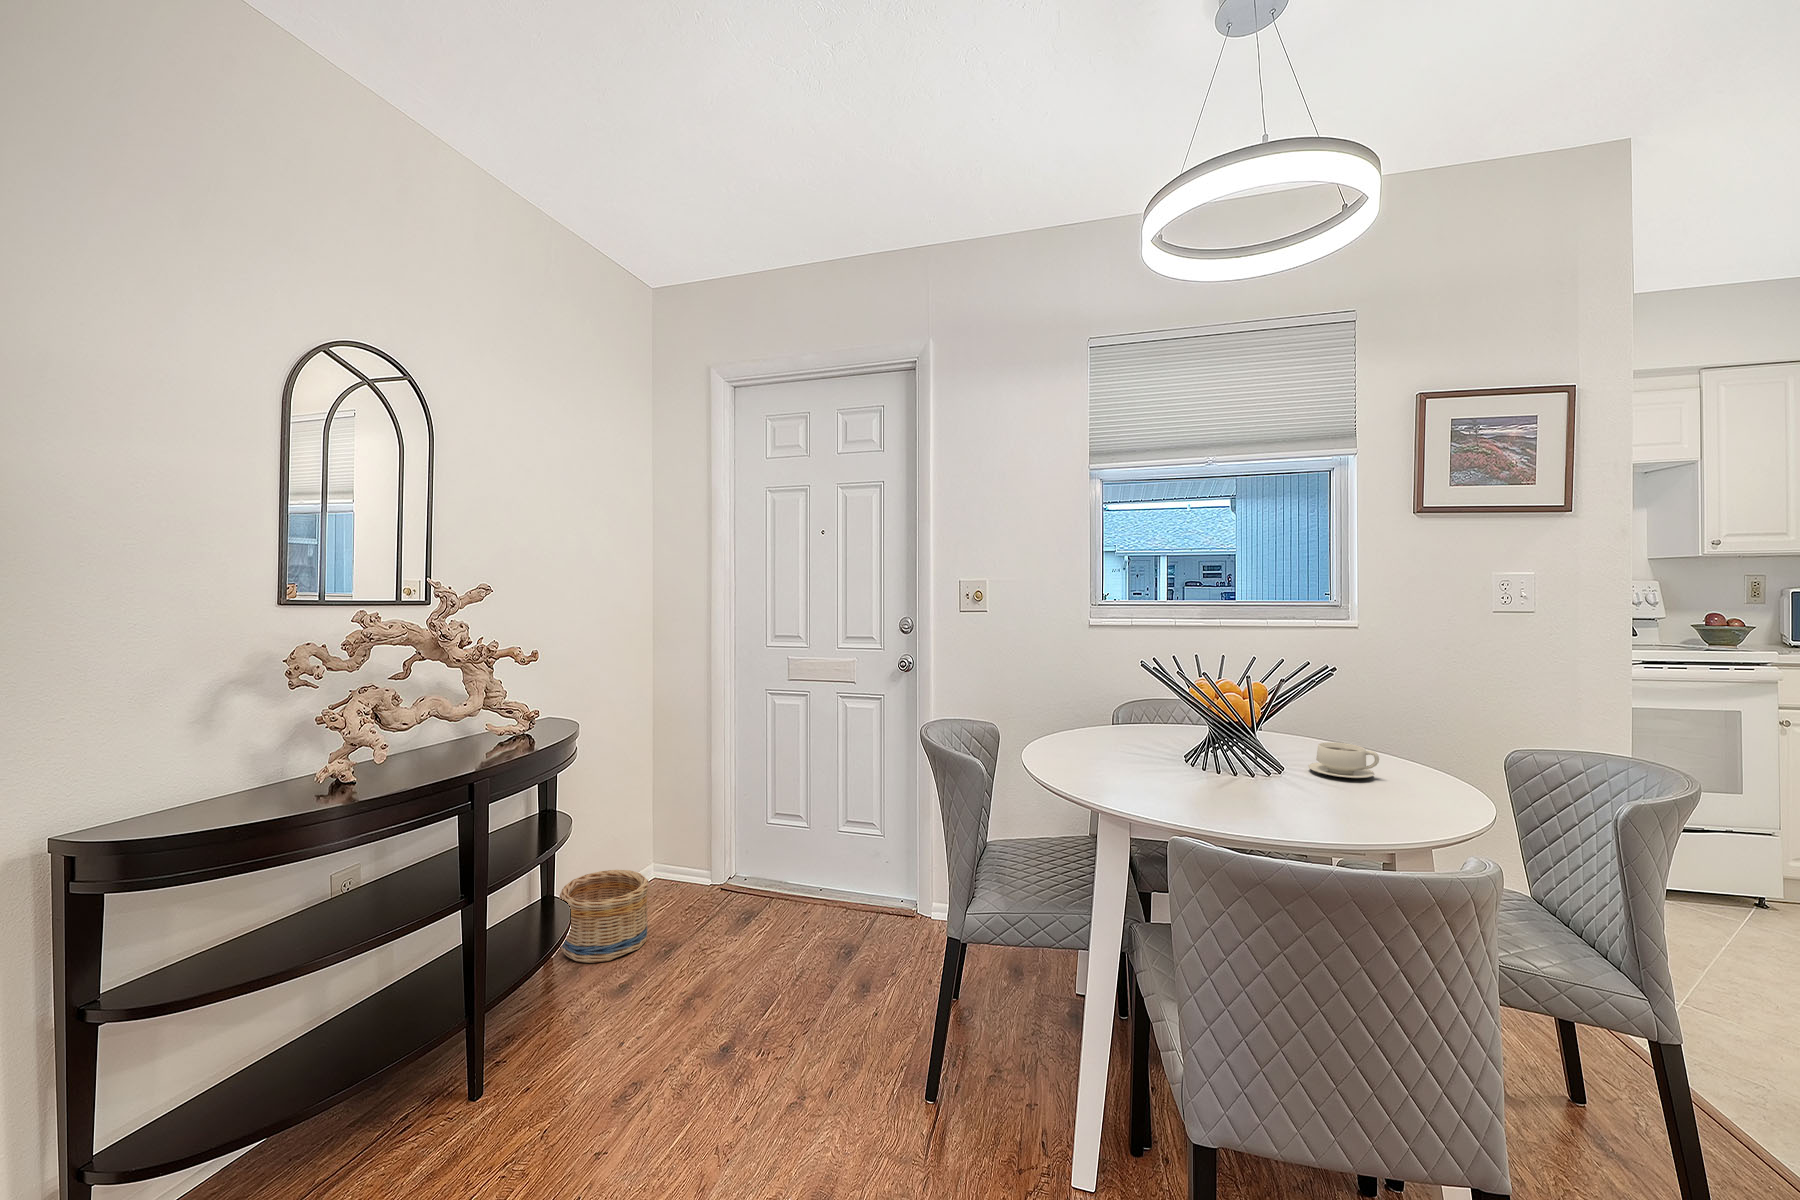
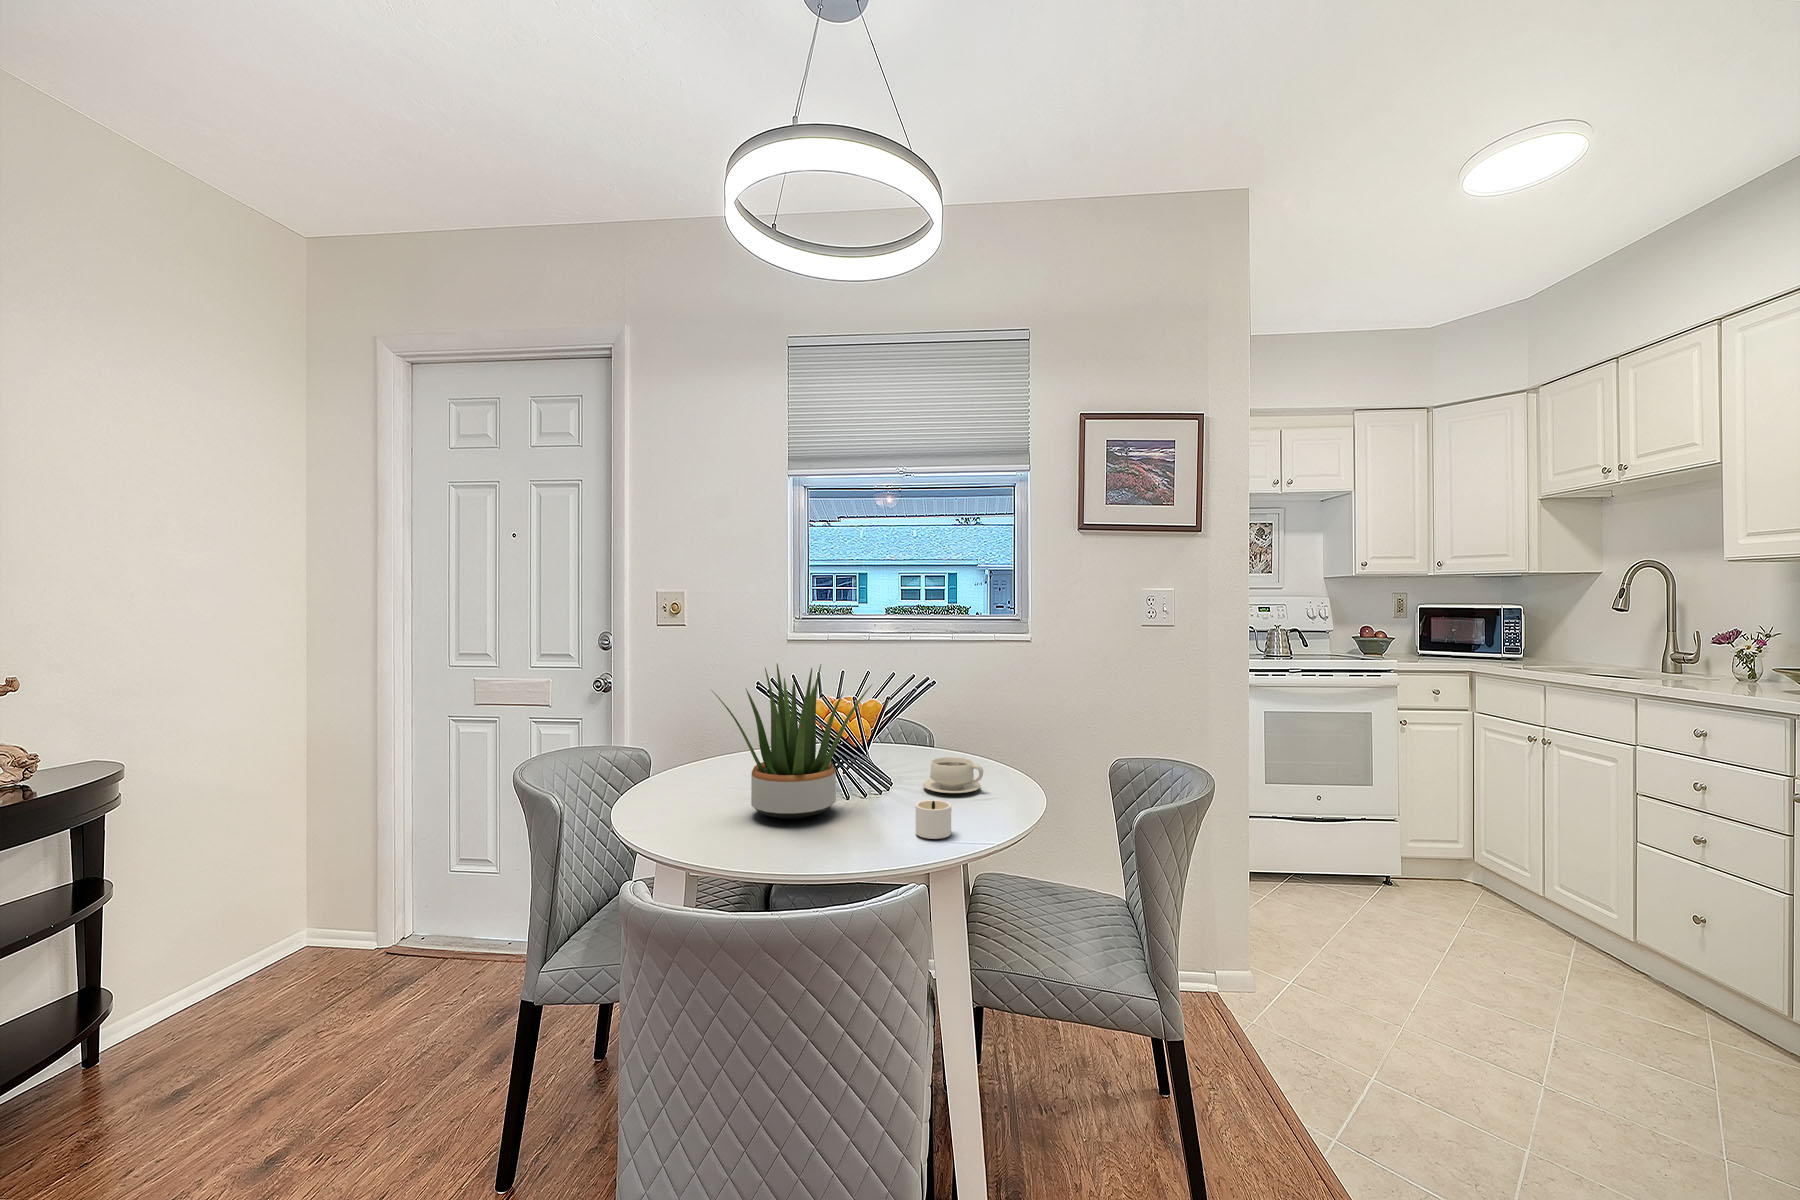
potted plant: none [1133,647,1281,794] -> present [713,664,872,819]
candle: none [1351,783,1398,820] -> present [916,800,951,839]
basket: present [559,870,649,963] -> none [122,942,259,1062]

